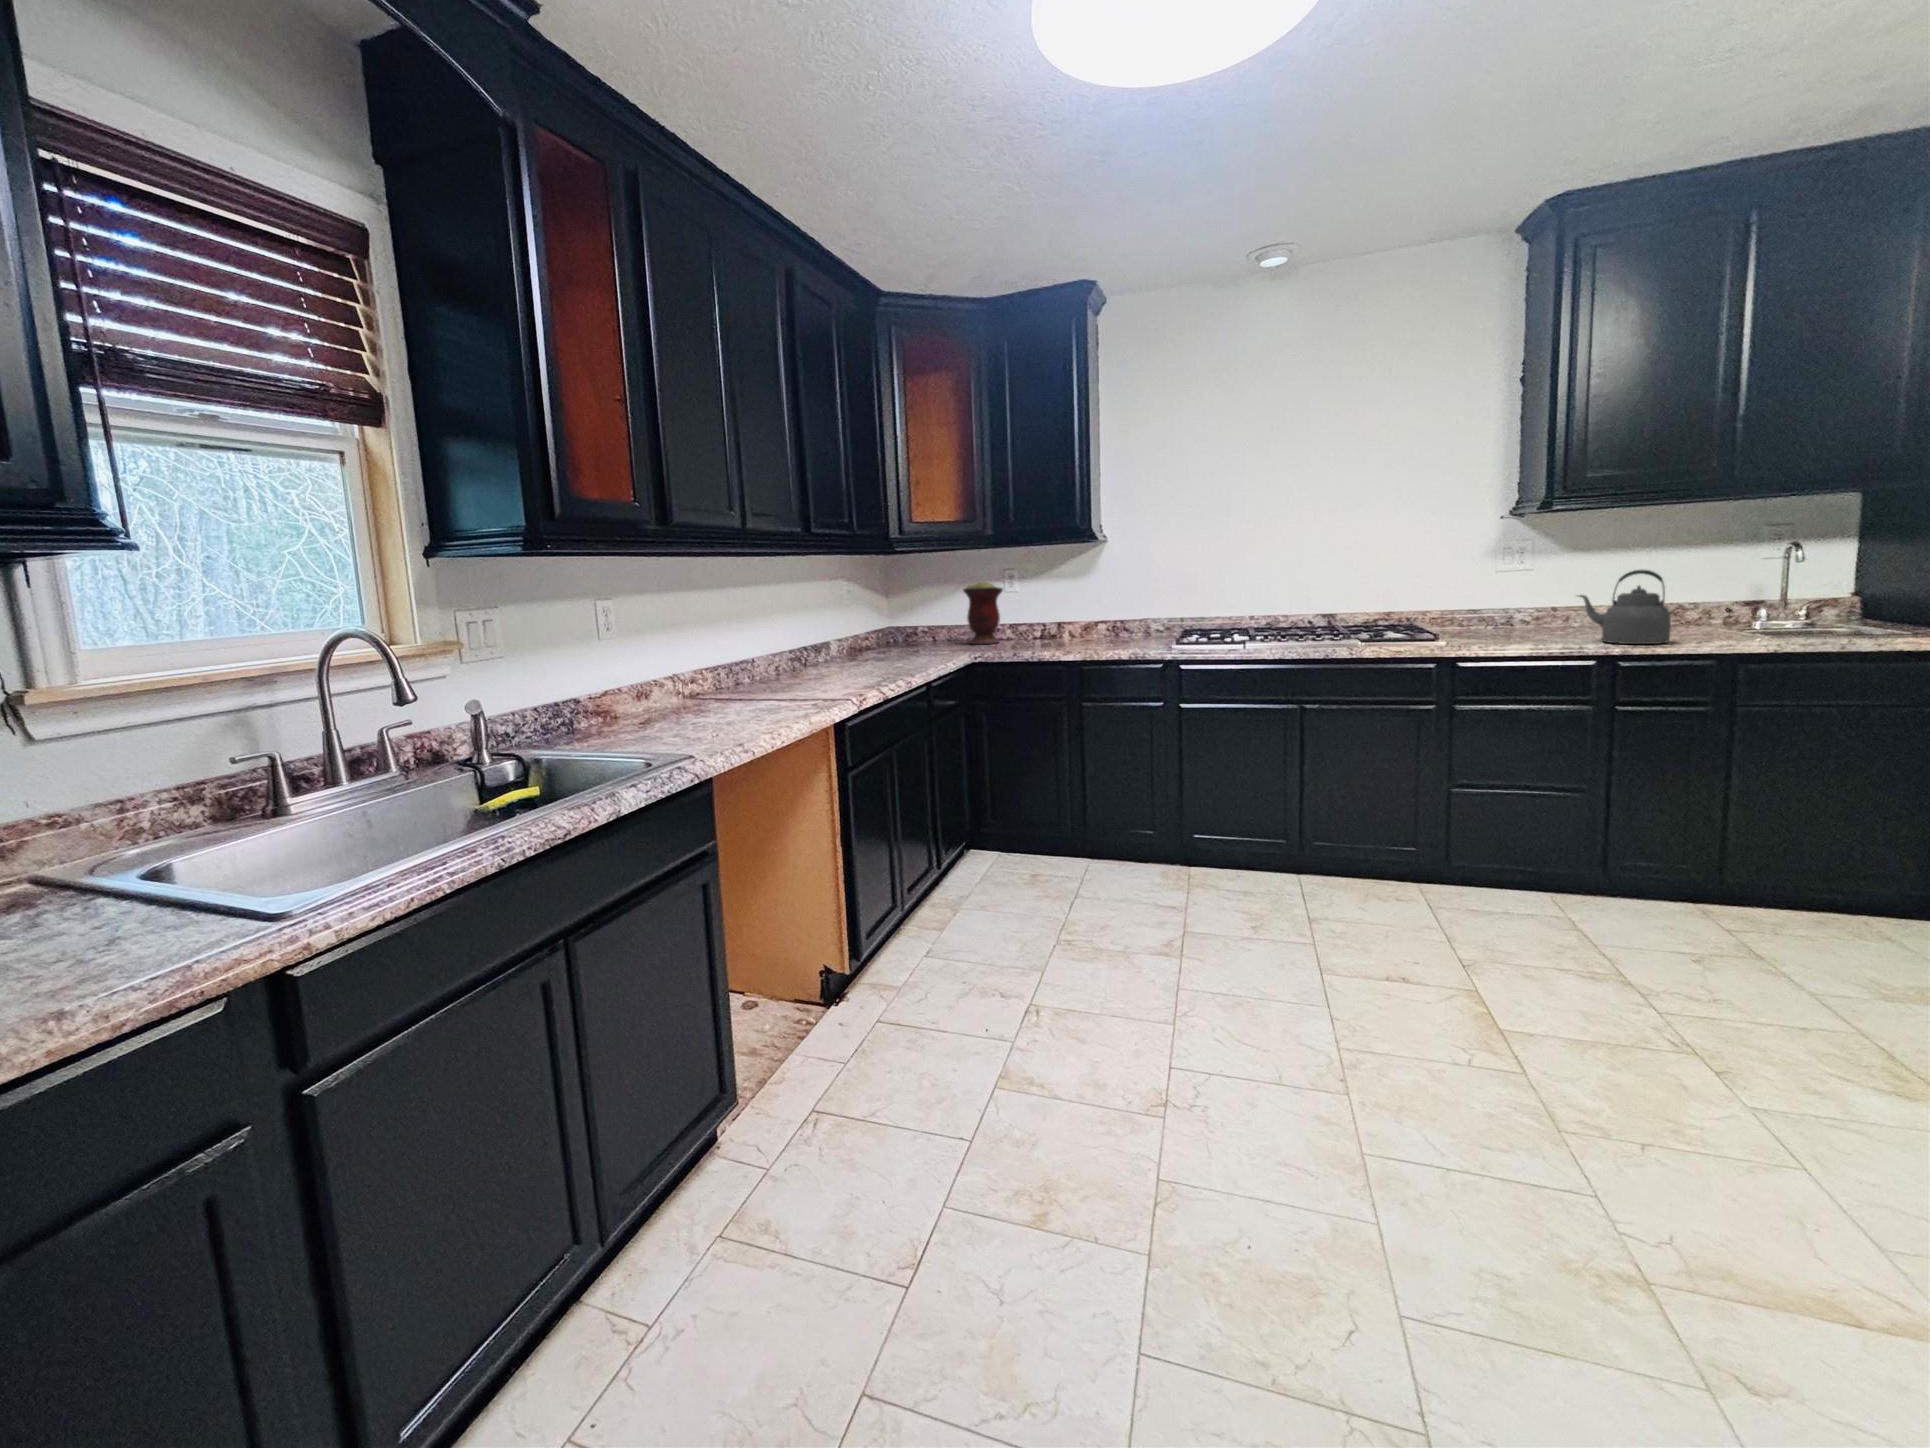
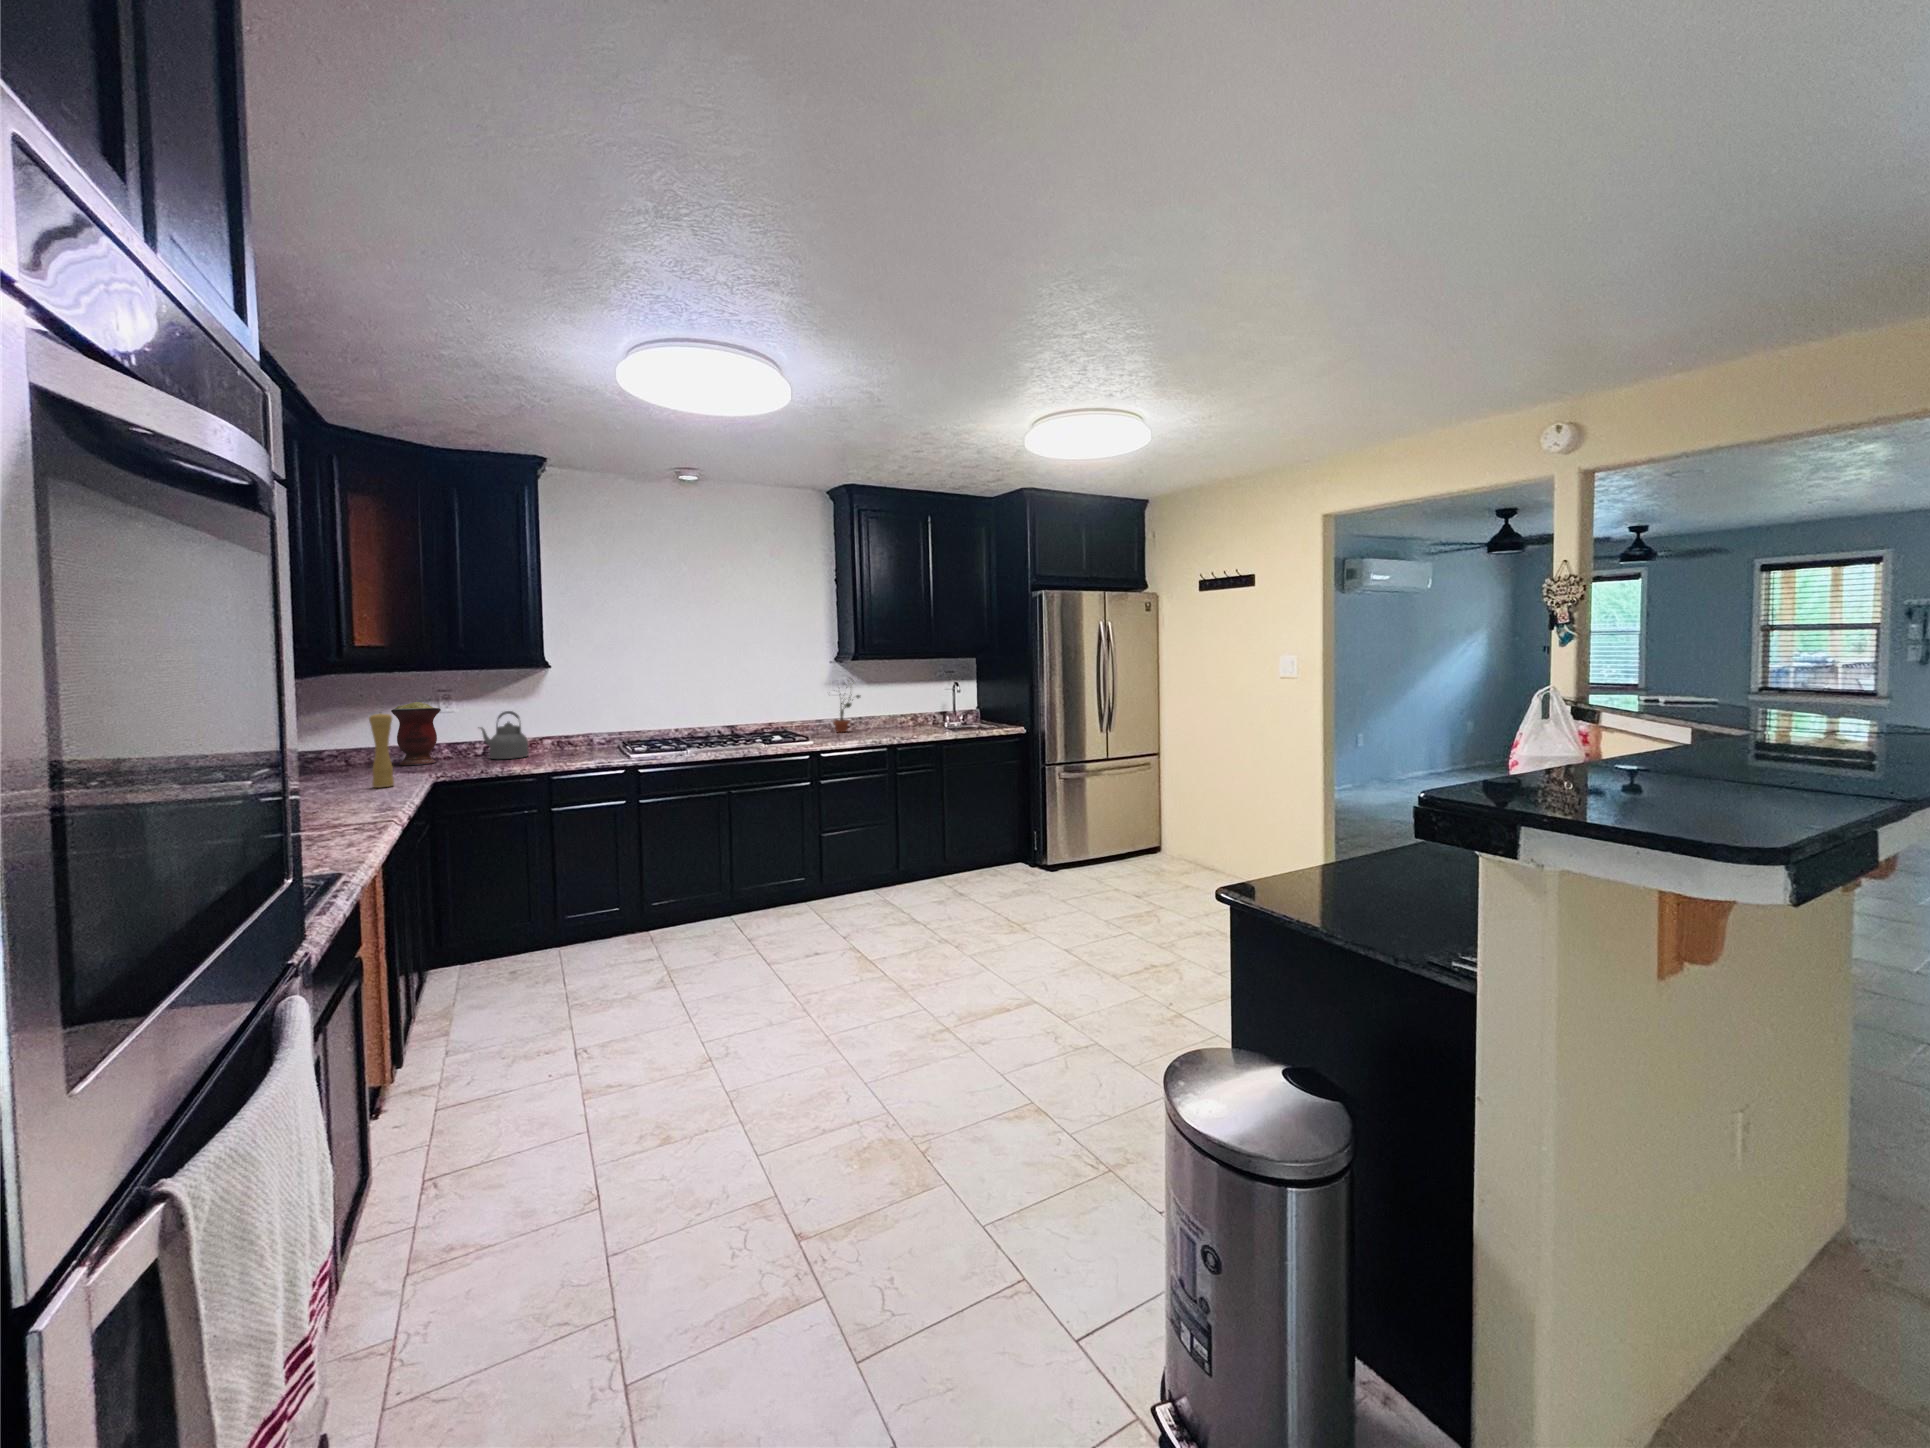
potted plant: none [1492,540,1558,630] -> present [833,679,860,732]
kettle: present [1579,570,1671,644] -> present [478,711,529,759]
pepper mill: none [904,589,926,665] -> present [369,713,394,788]

